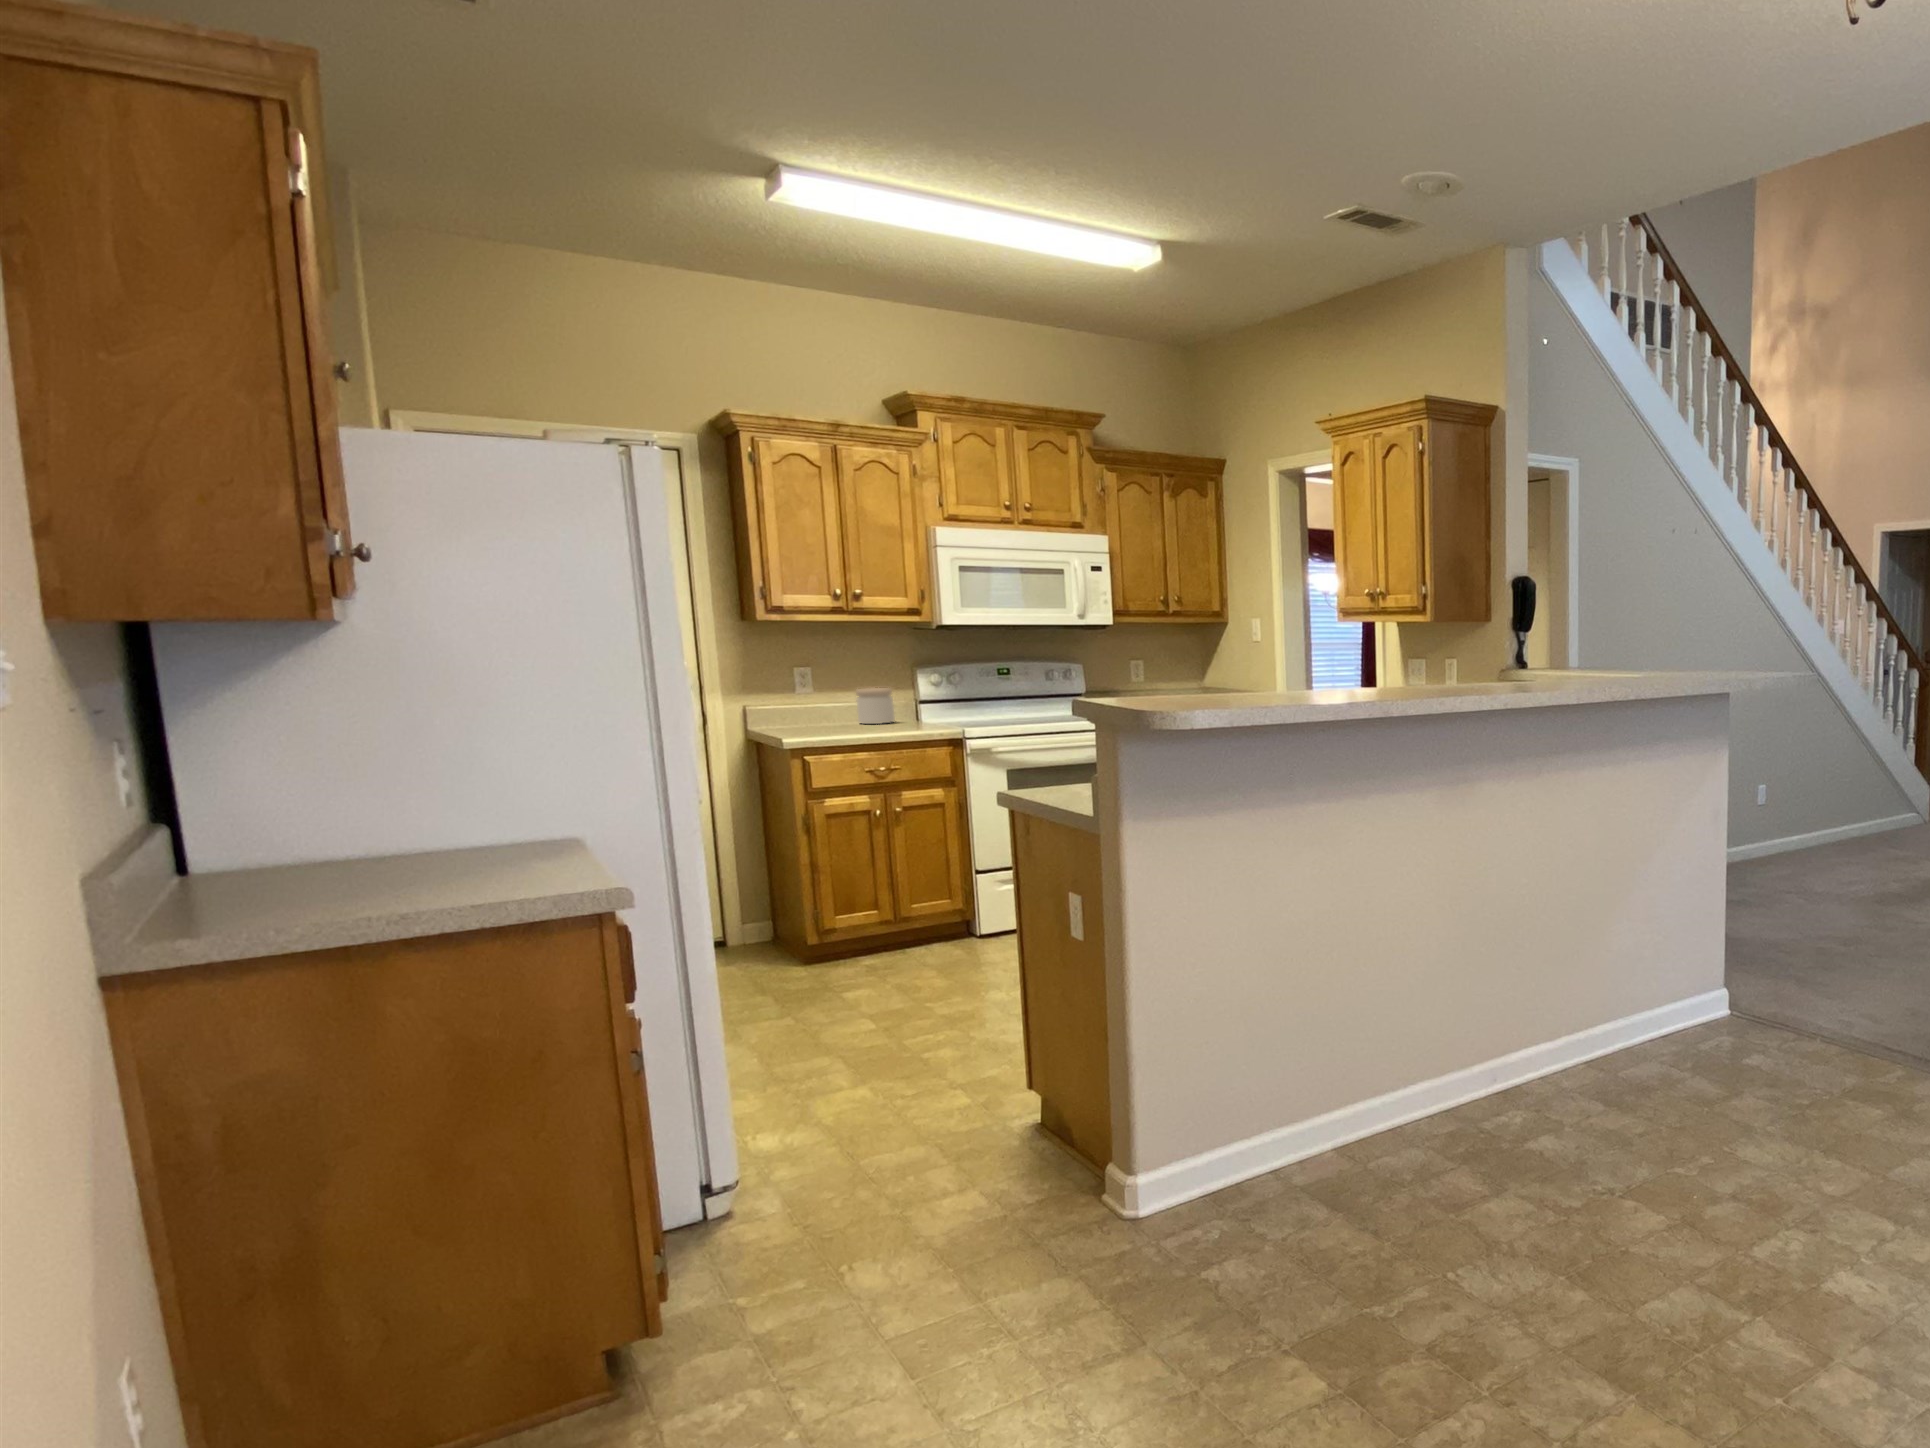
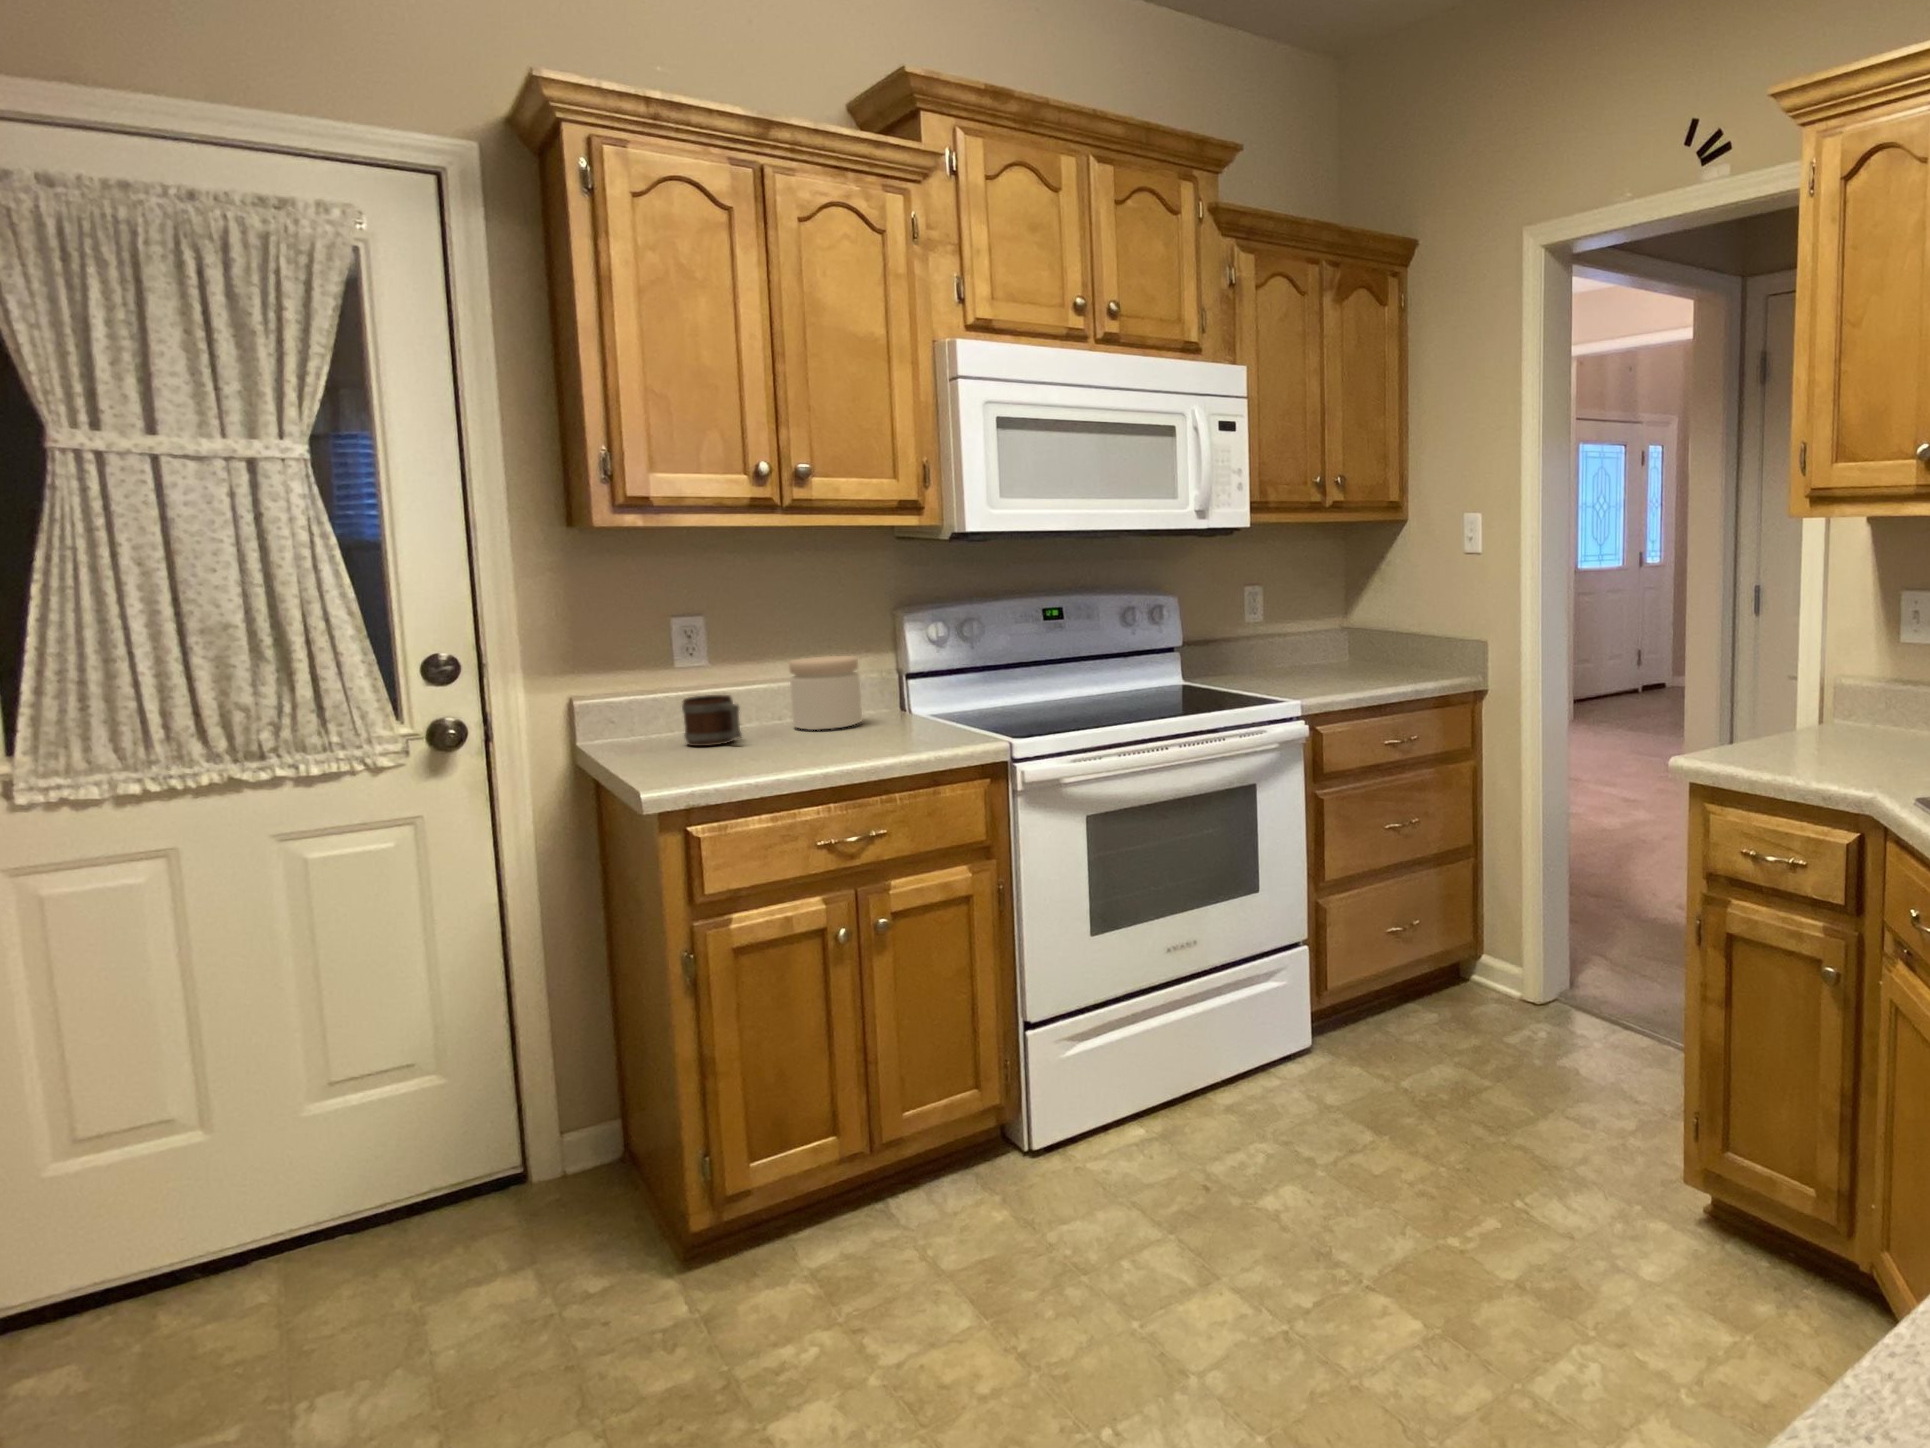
mug: none [801,704,831,728] -> present [682,695,742,746]

